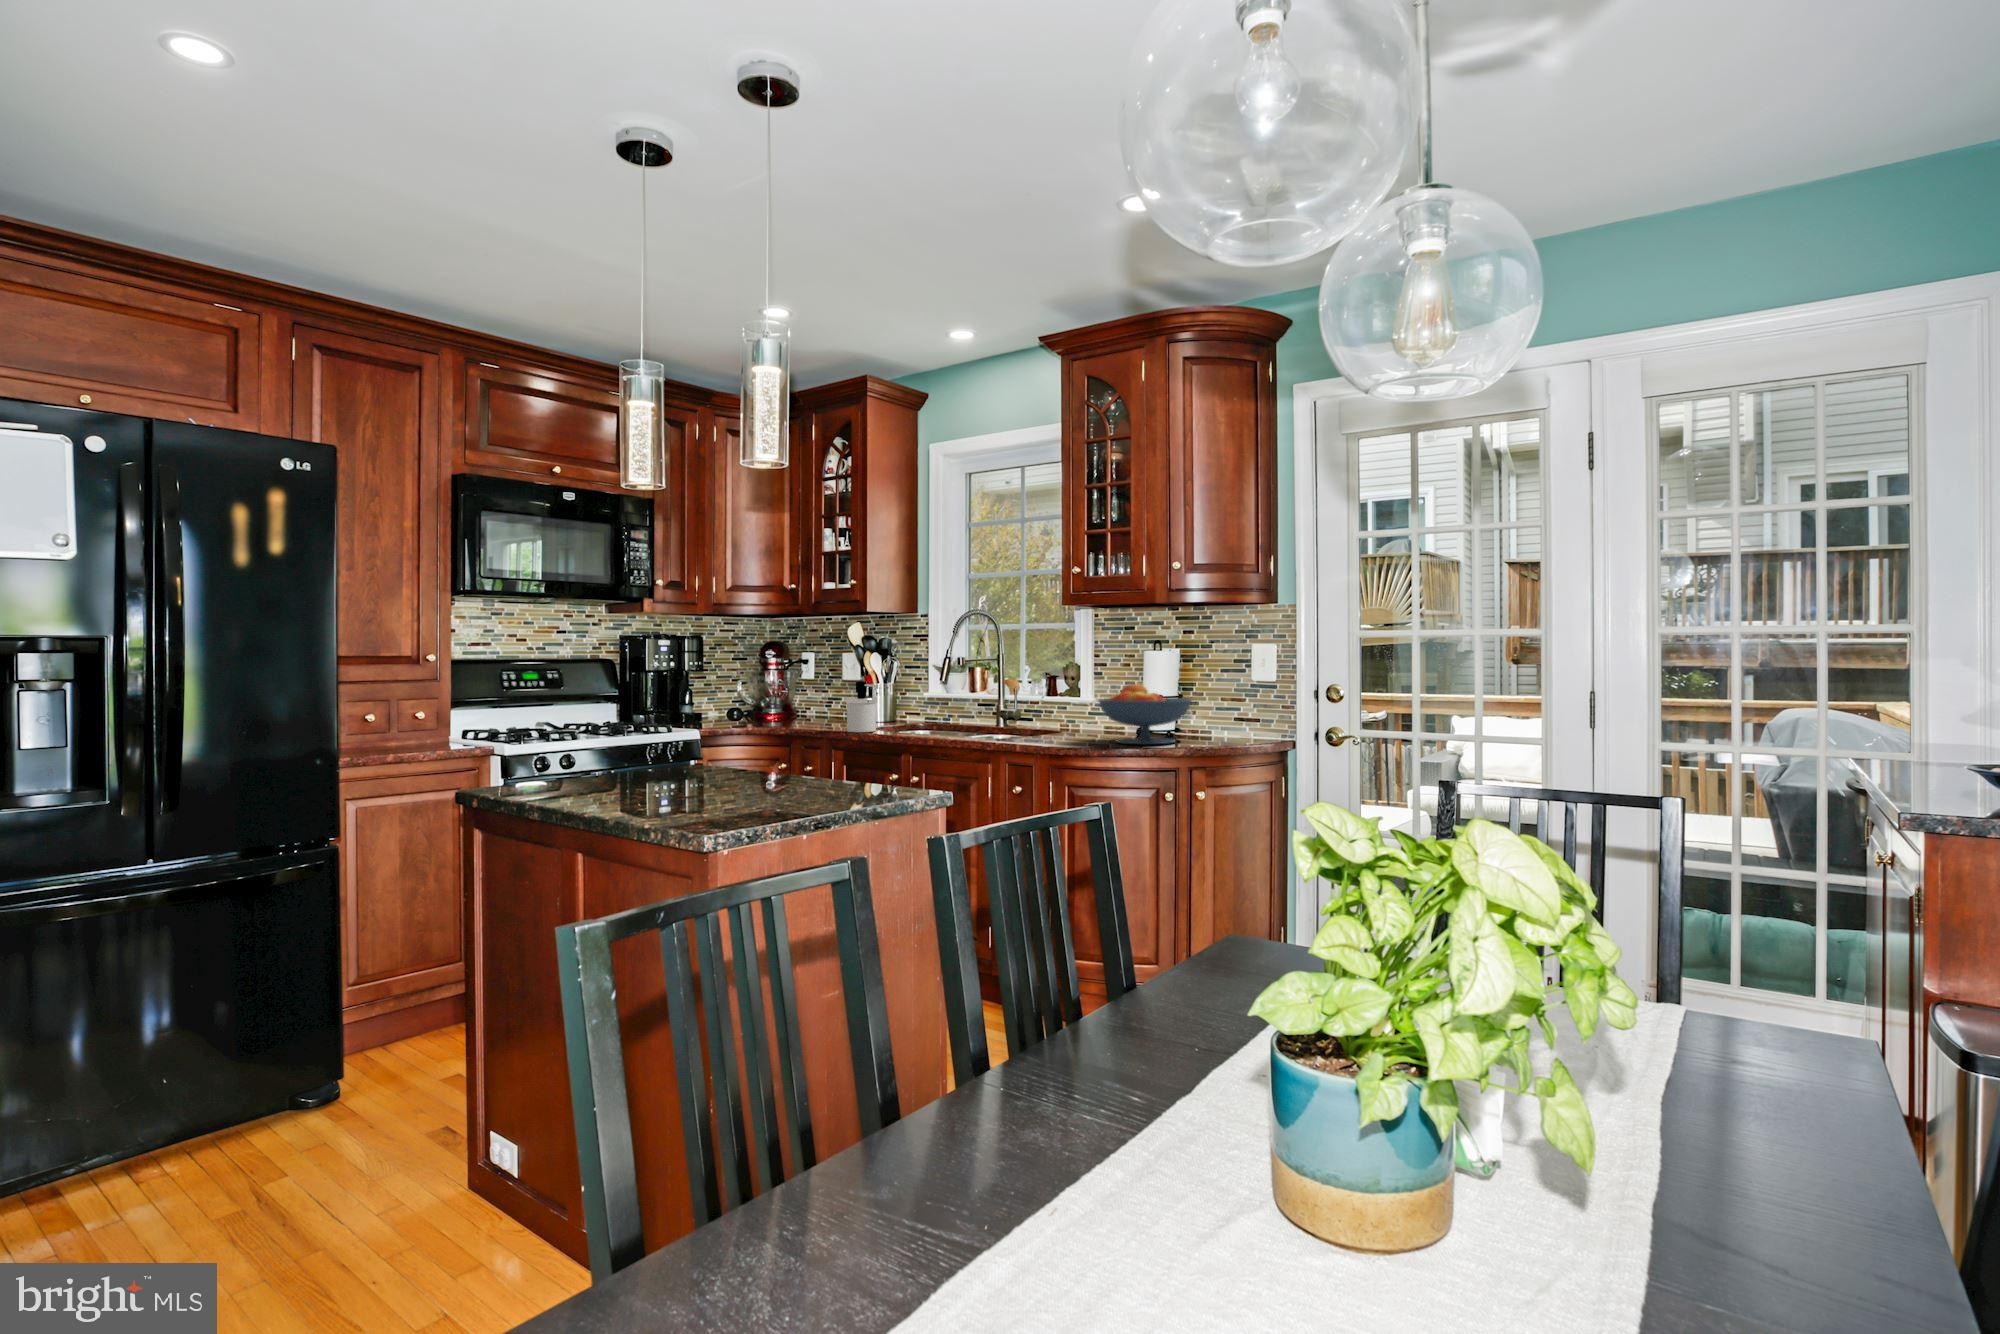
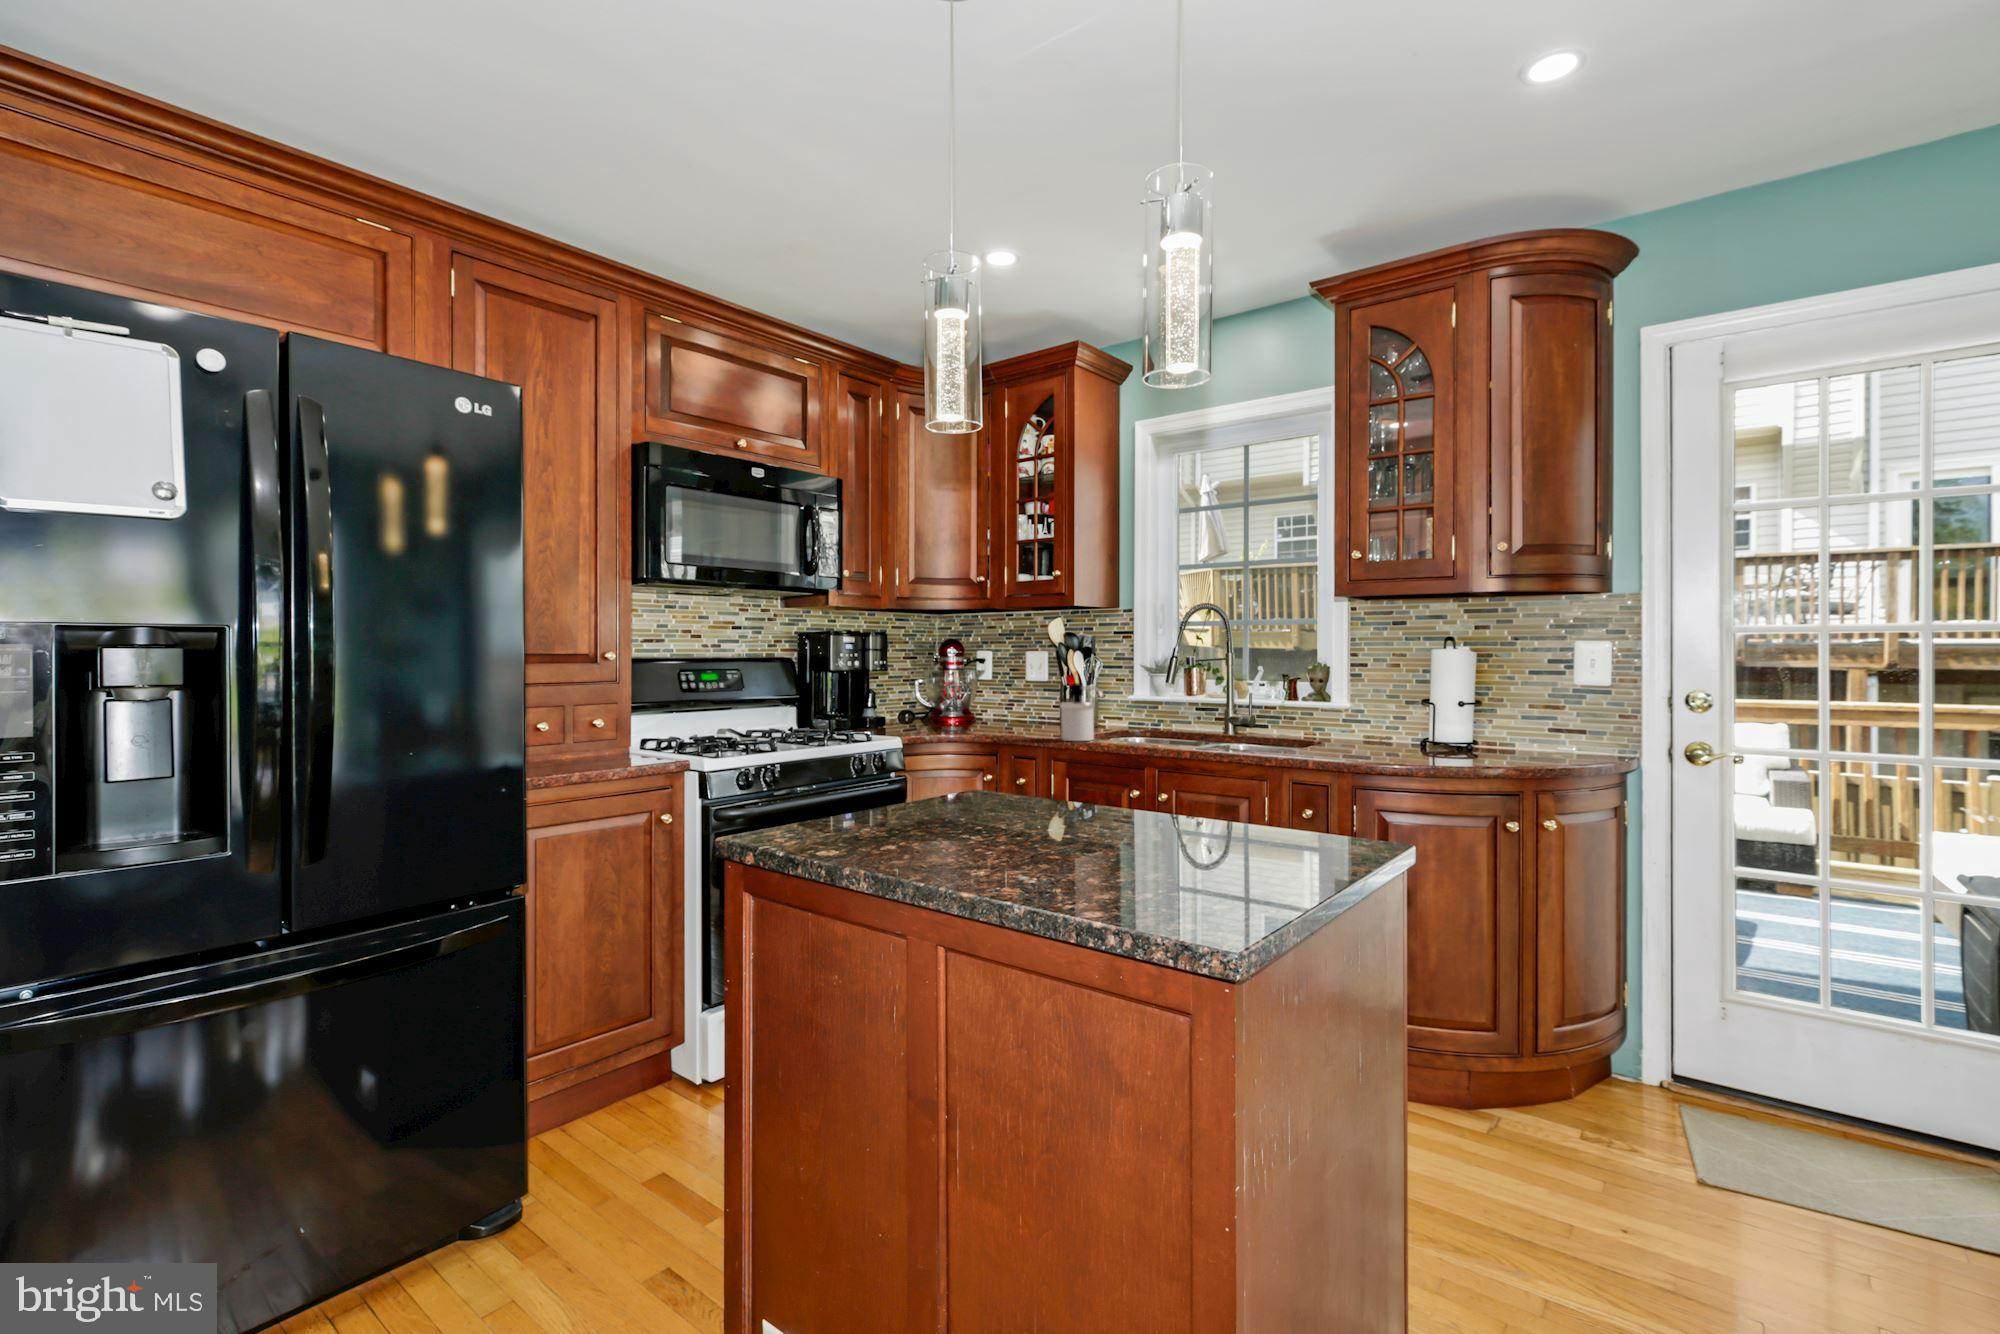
fruit bowl: present [1099,684,1192,744] -> none [1397,688,1522,762]

